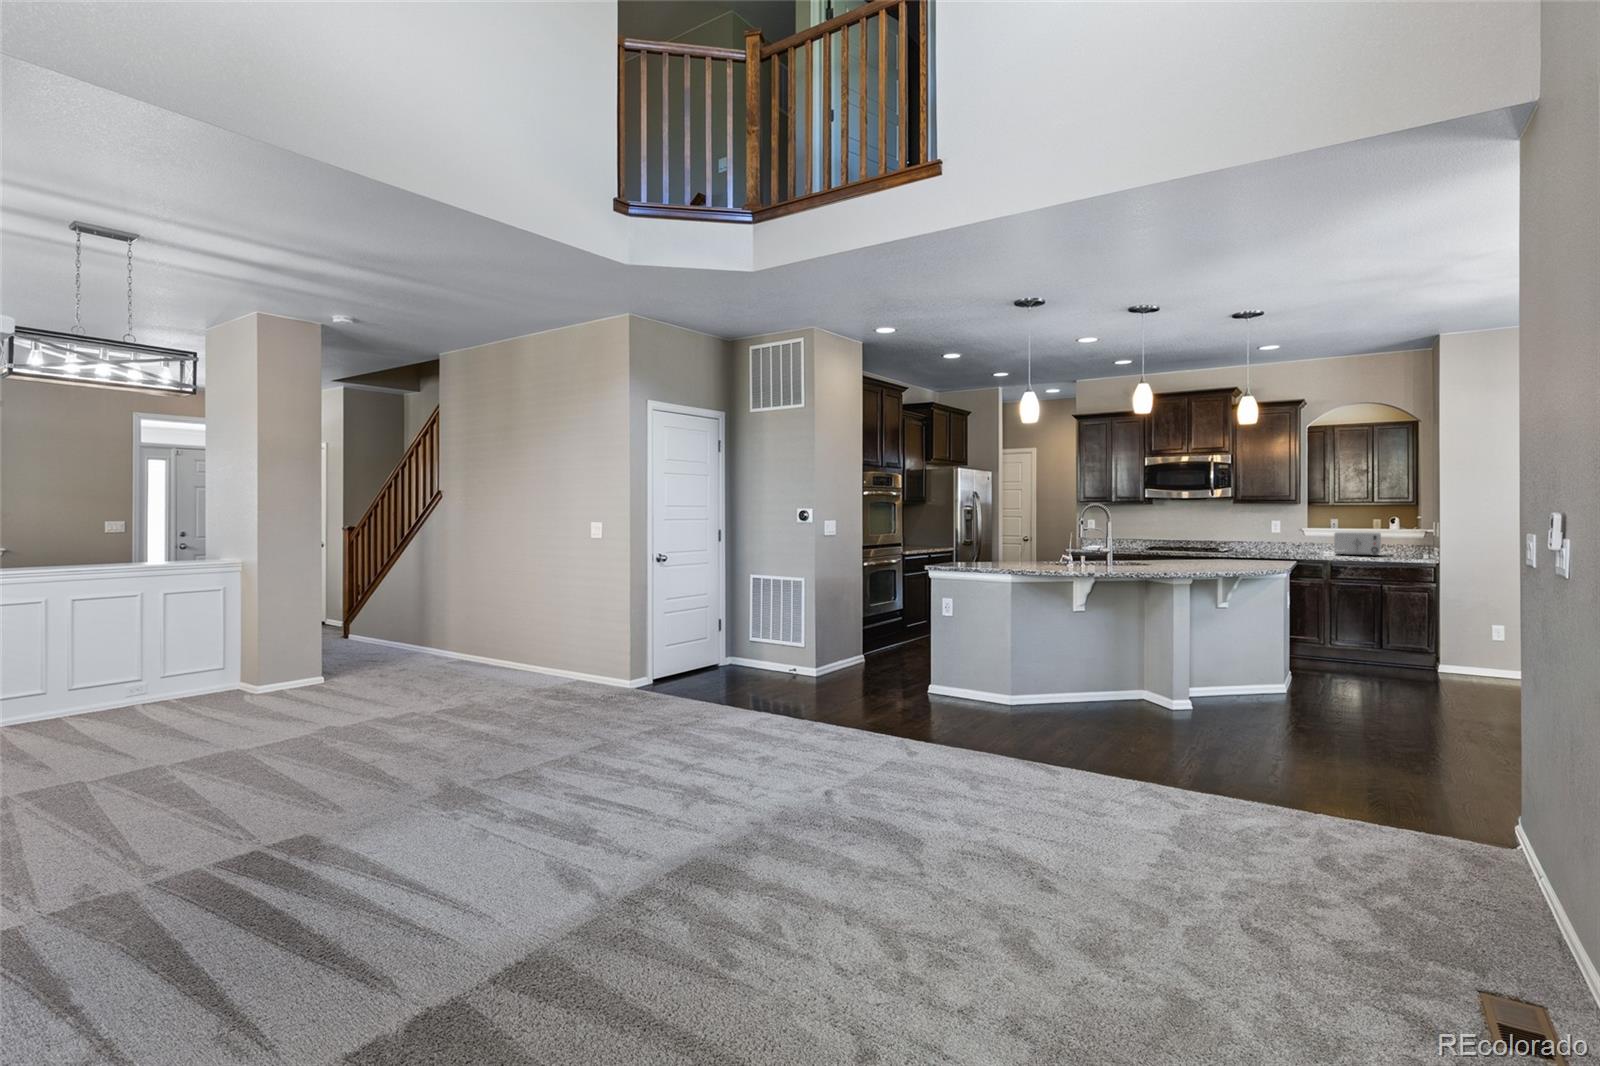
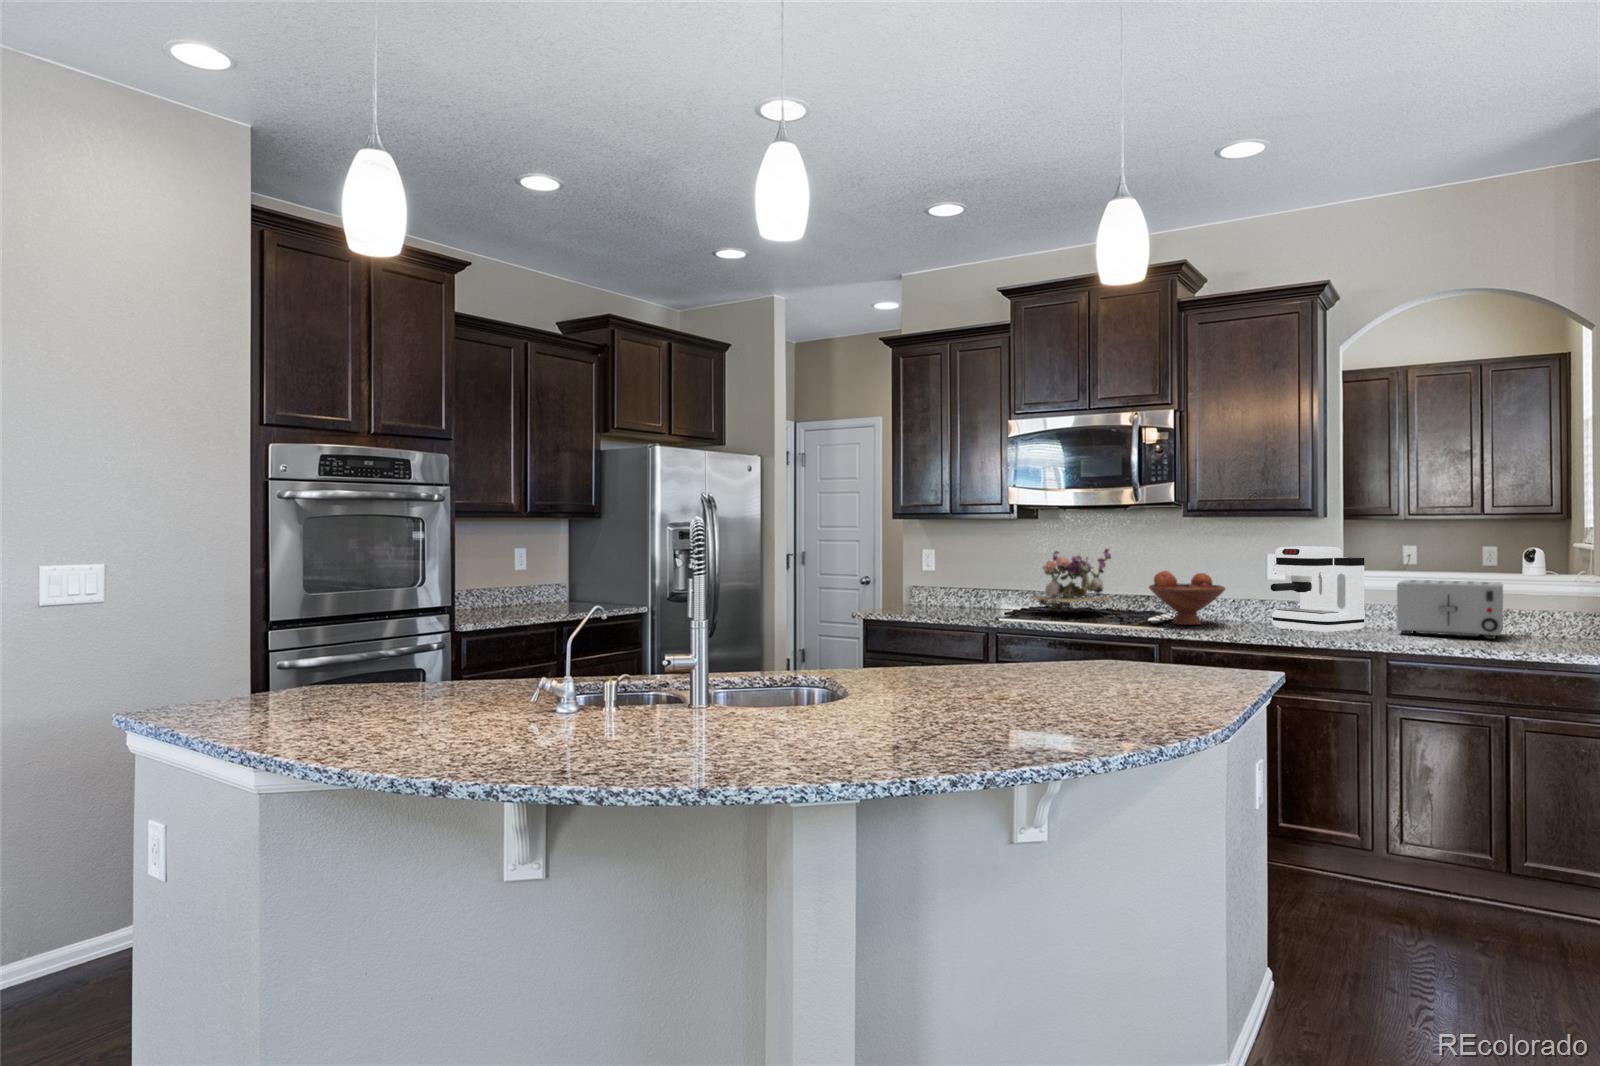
coffee maker: none [1277,517,1320,555] -> present [1271,547,1365,634]
flower arrangement: none [1154,518,1199,550] -> present [1032,549,1111,613]
fruit bowl: none [1218,528,1255,553] -> present [1149,571,1225,625]

